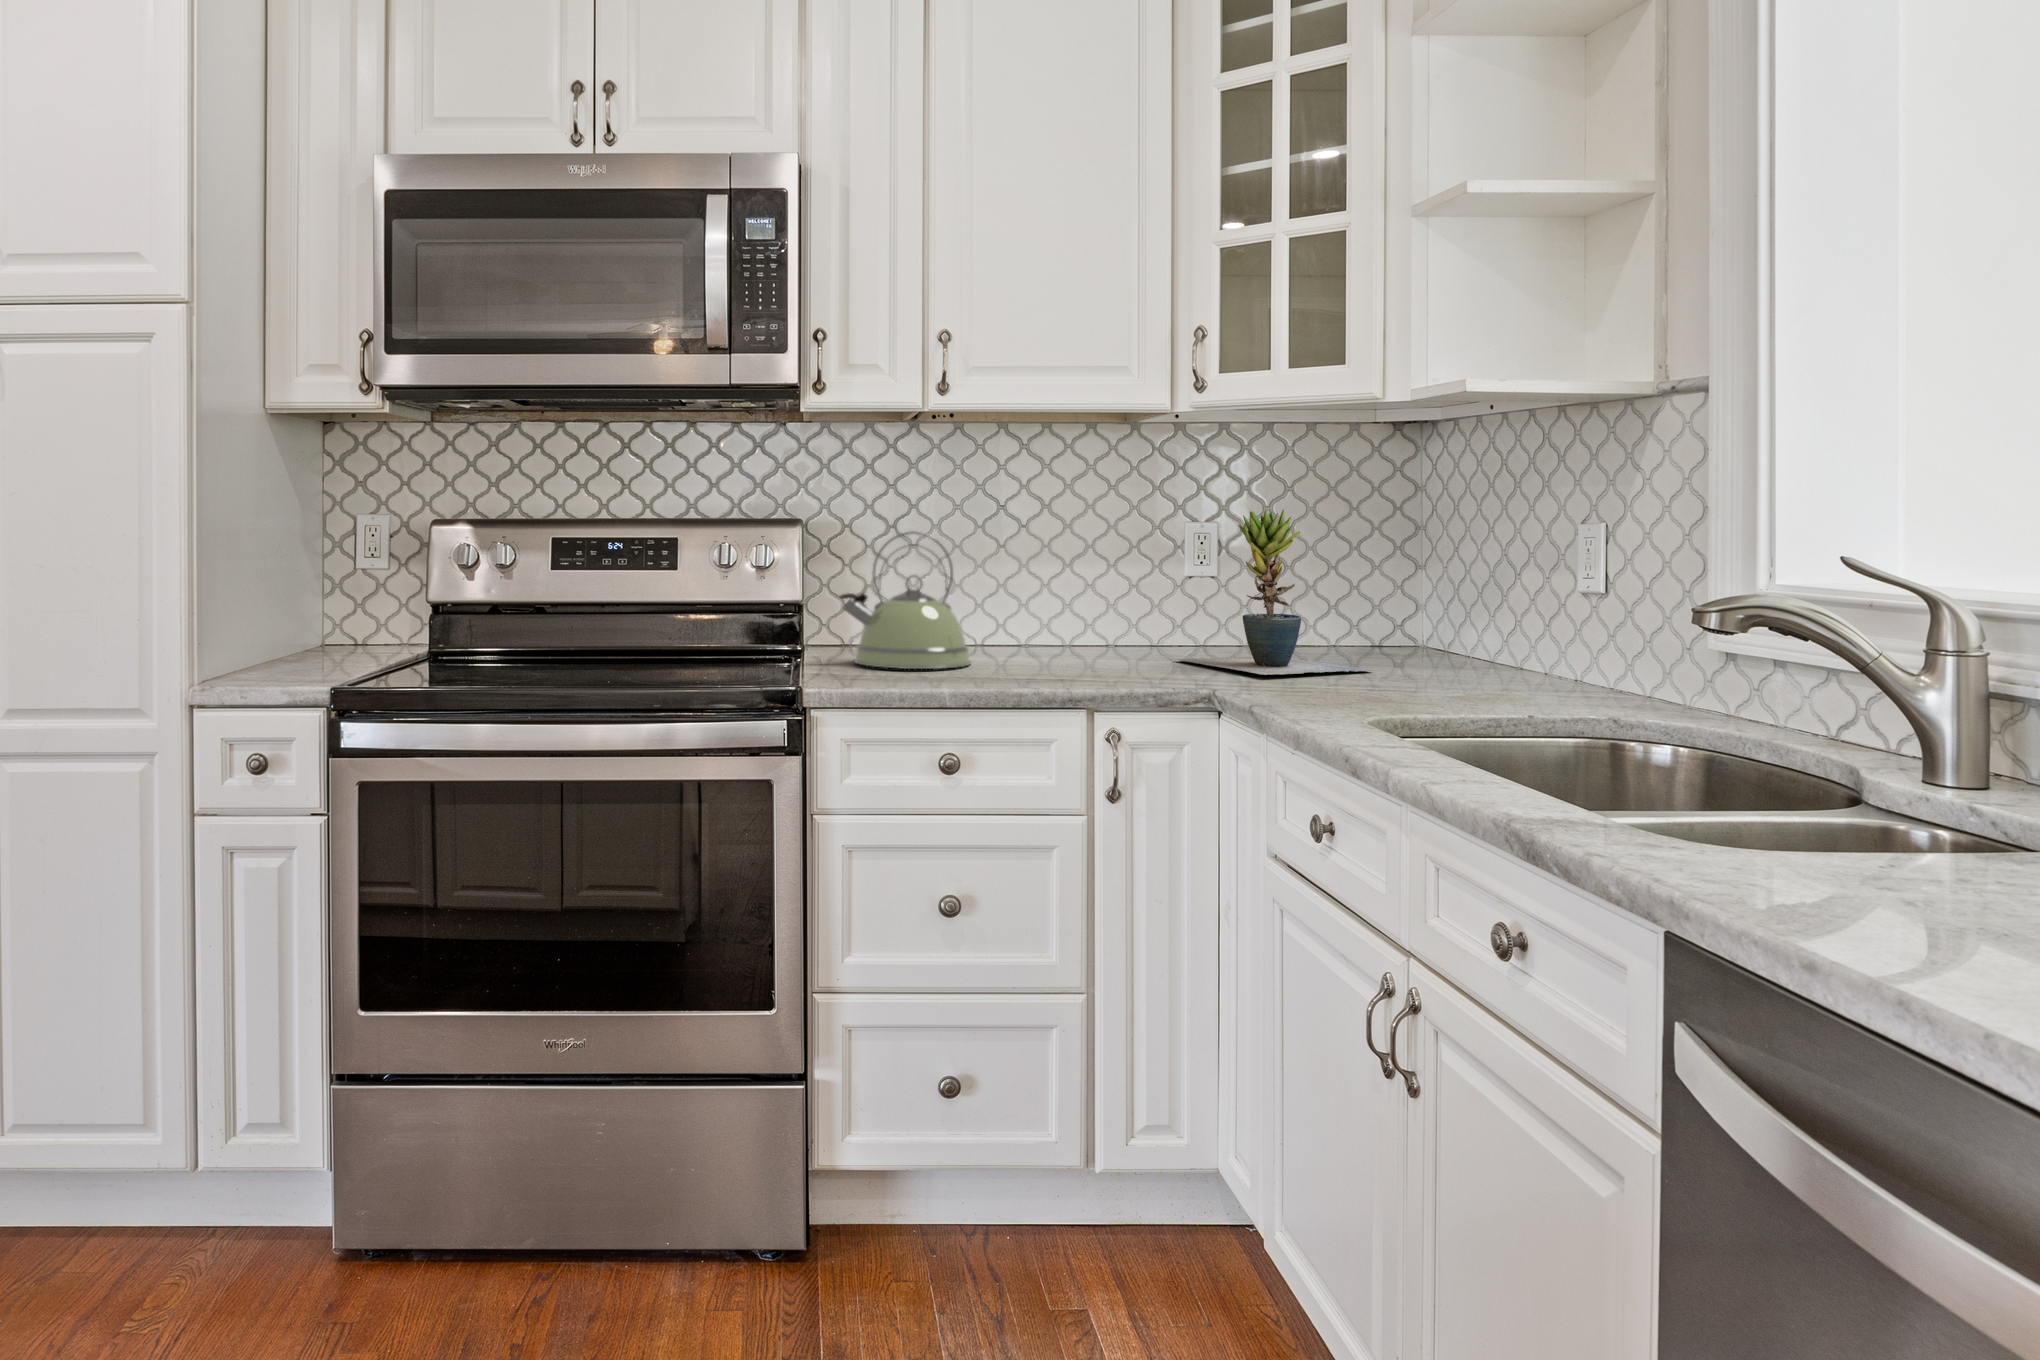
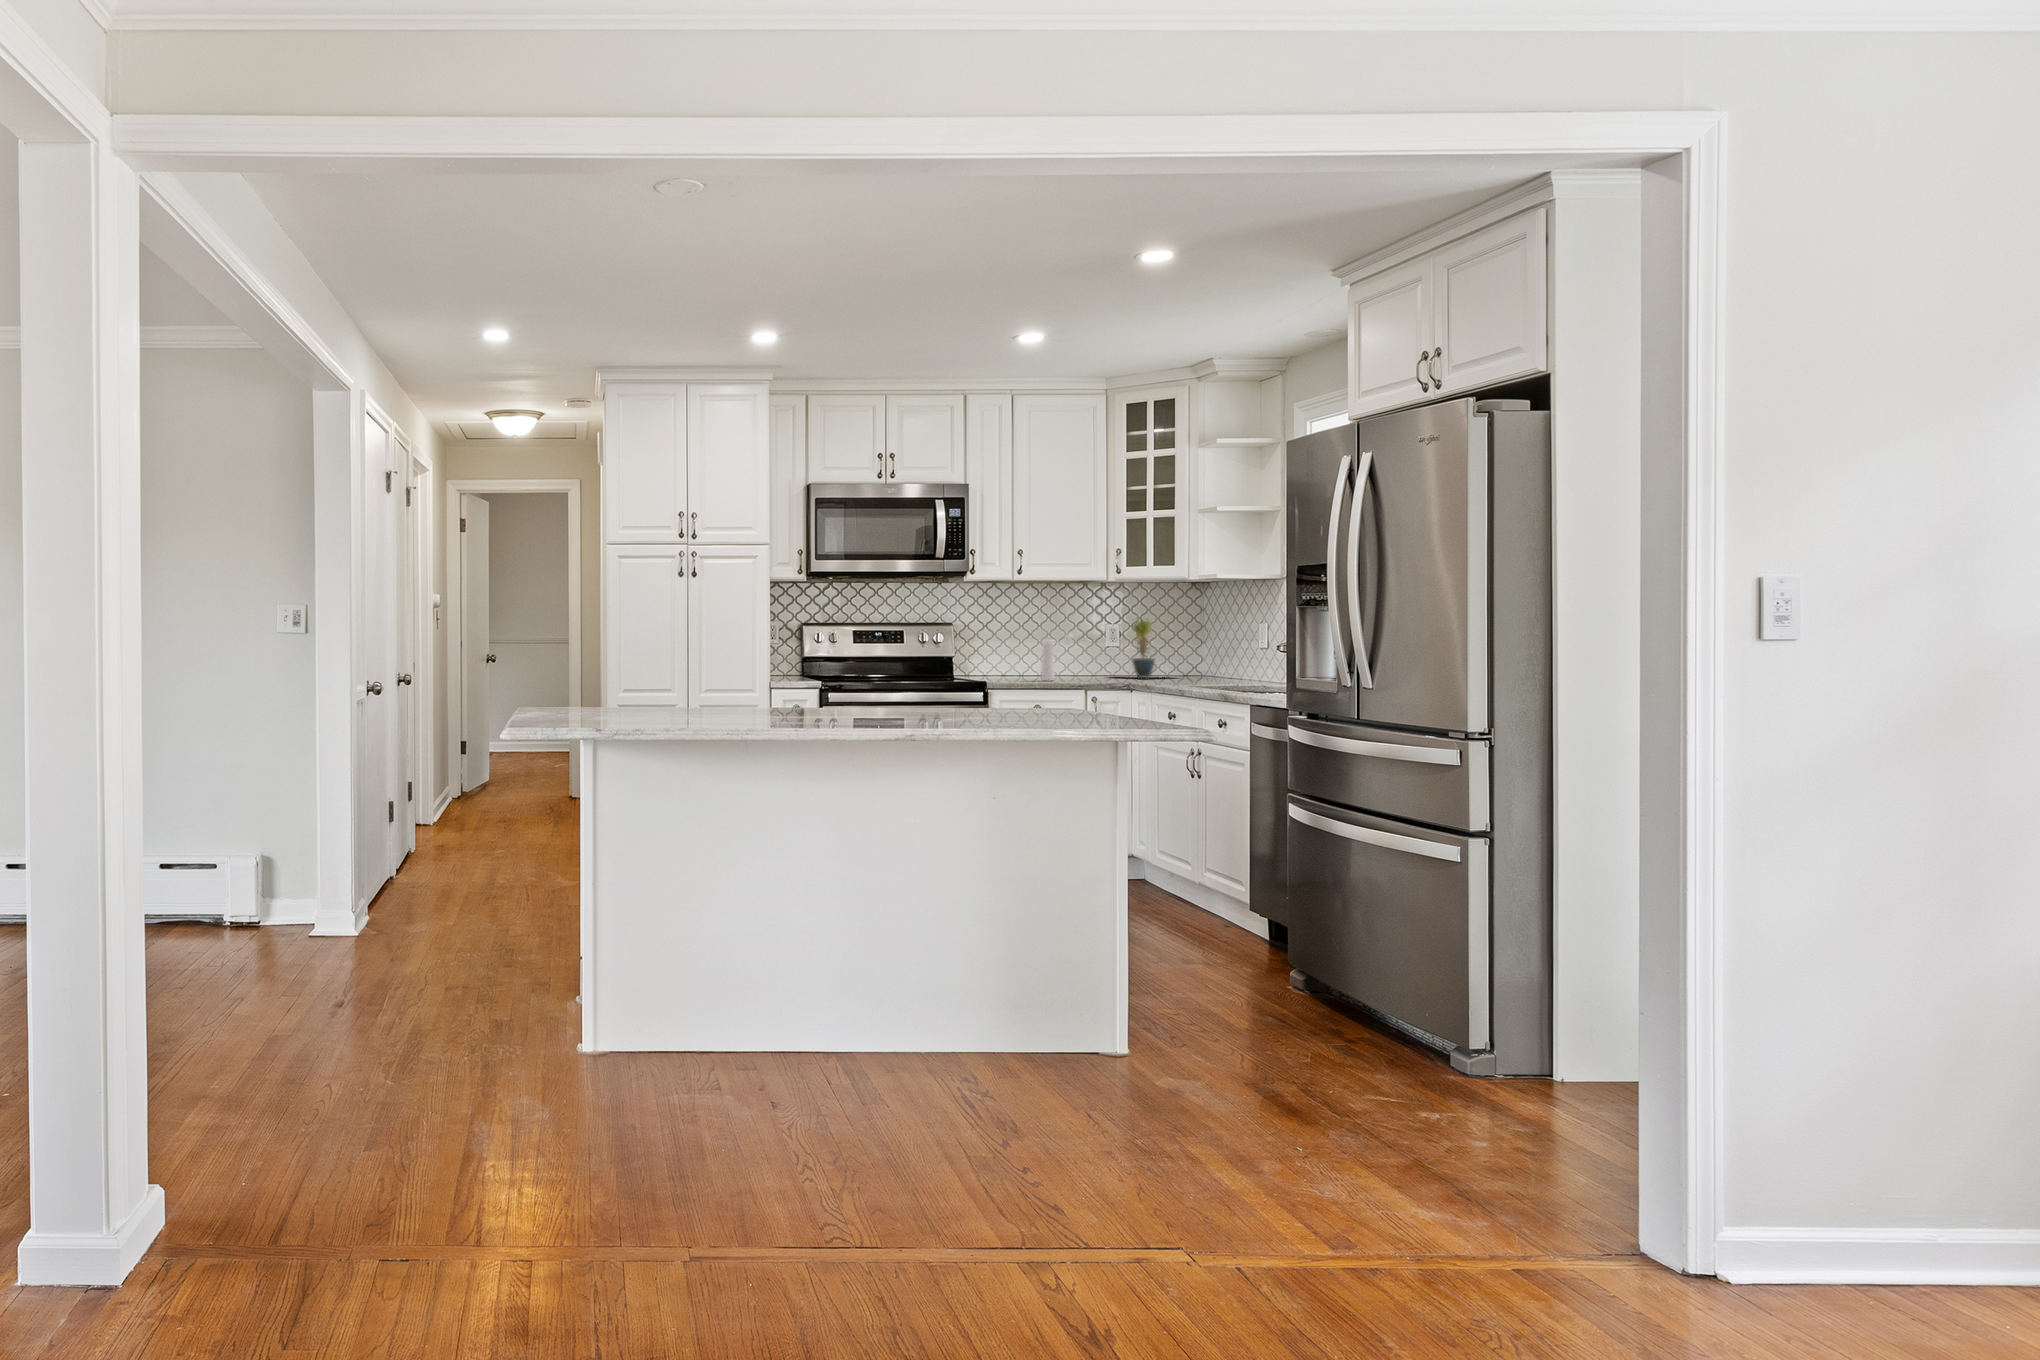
kettle: present [840,531,970,669] -> none [977,627,1028,679]
pepper mill: none [973,553,1066,683] -> present [1042,634,1073,680]

